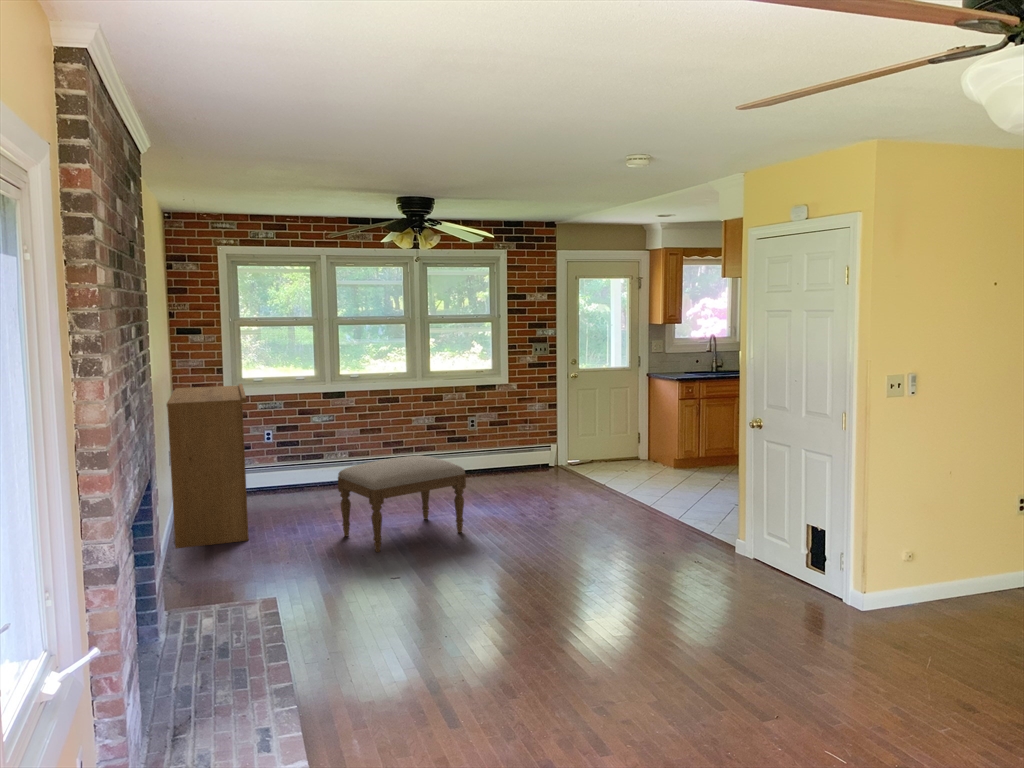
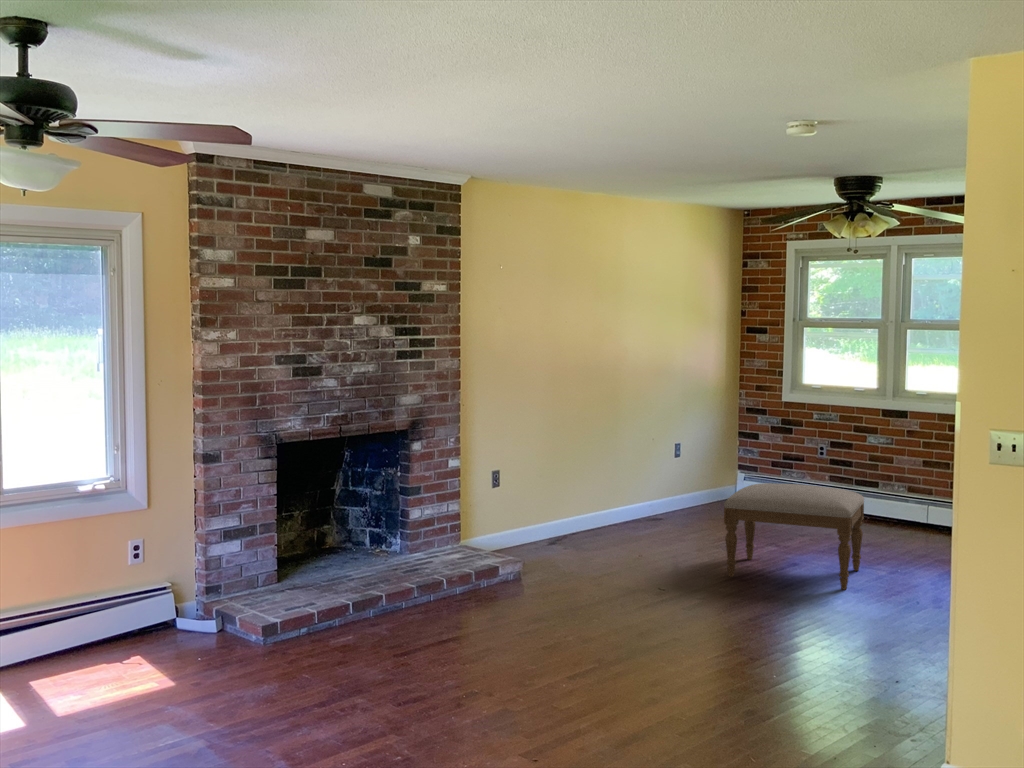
bookshelf: present [167,384,249,548] -> none [629,386,767,539]

